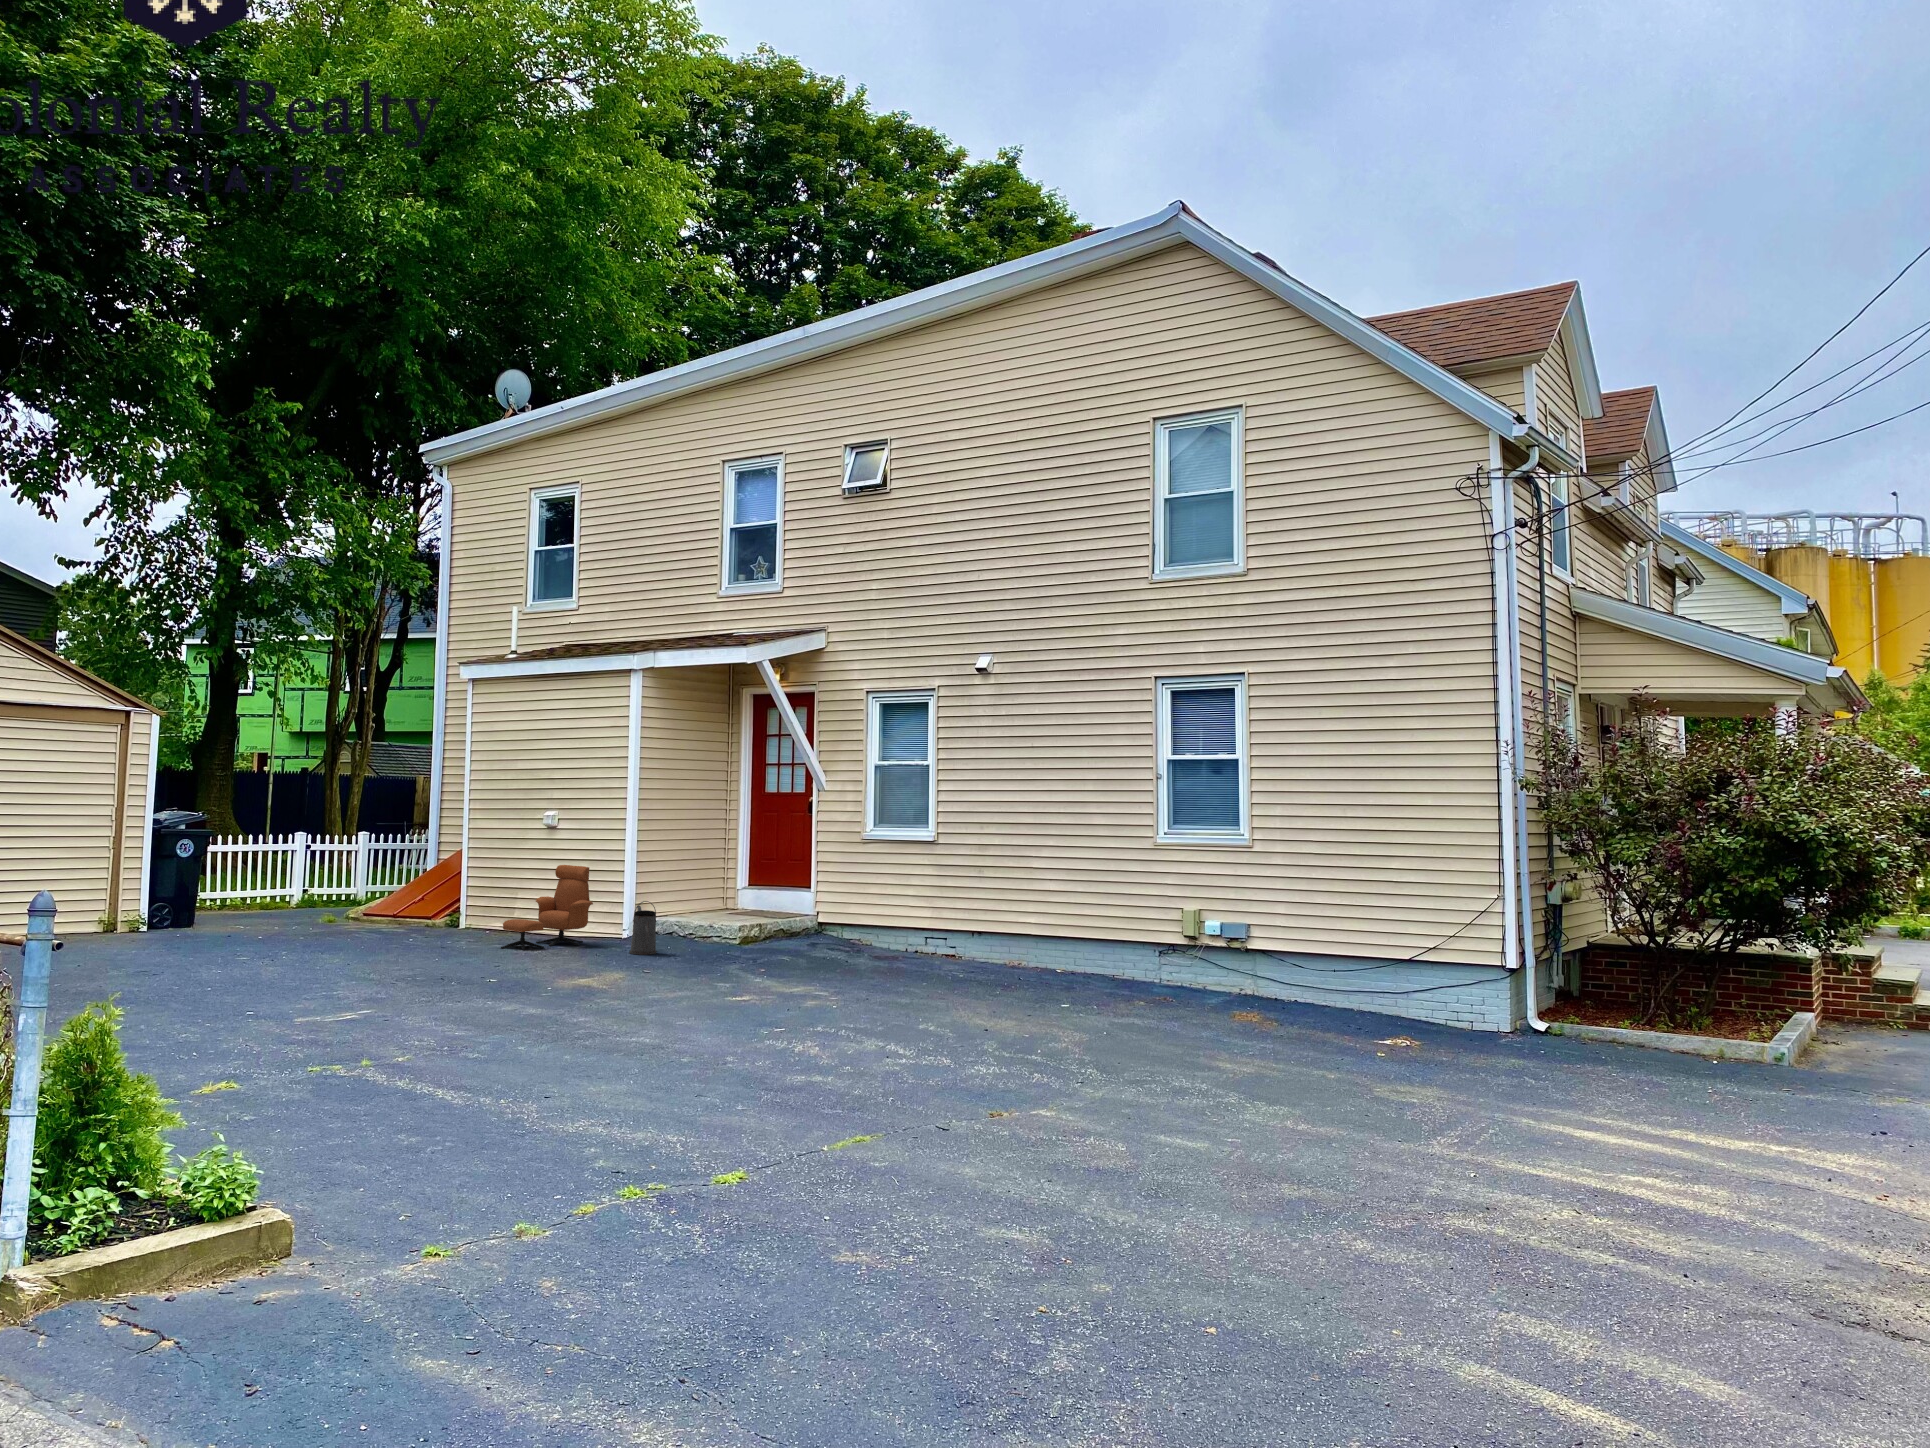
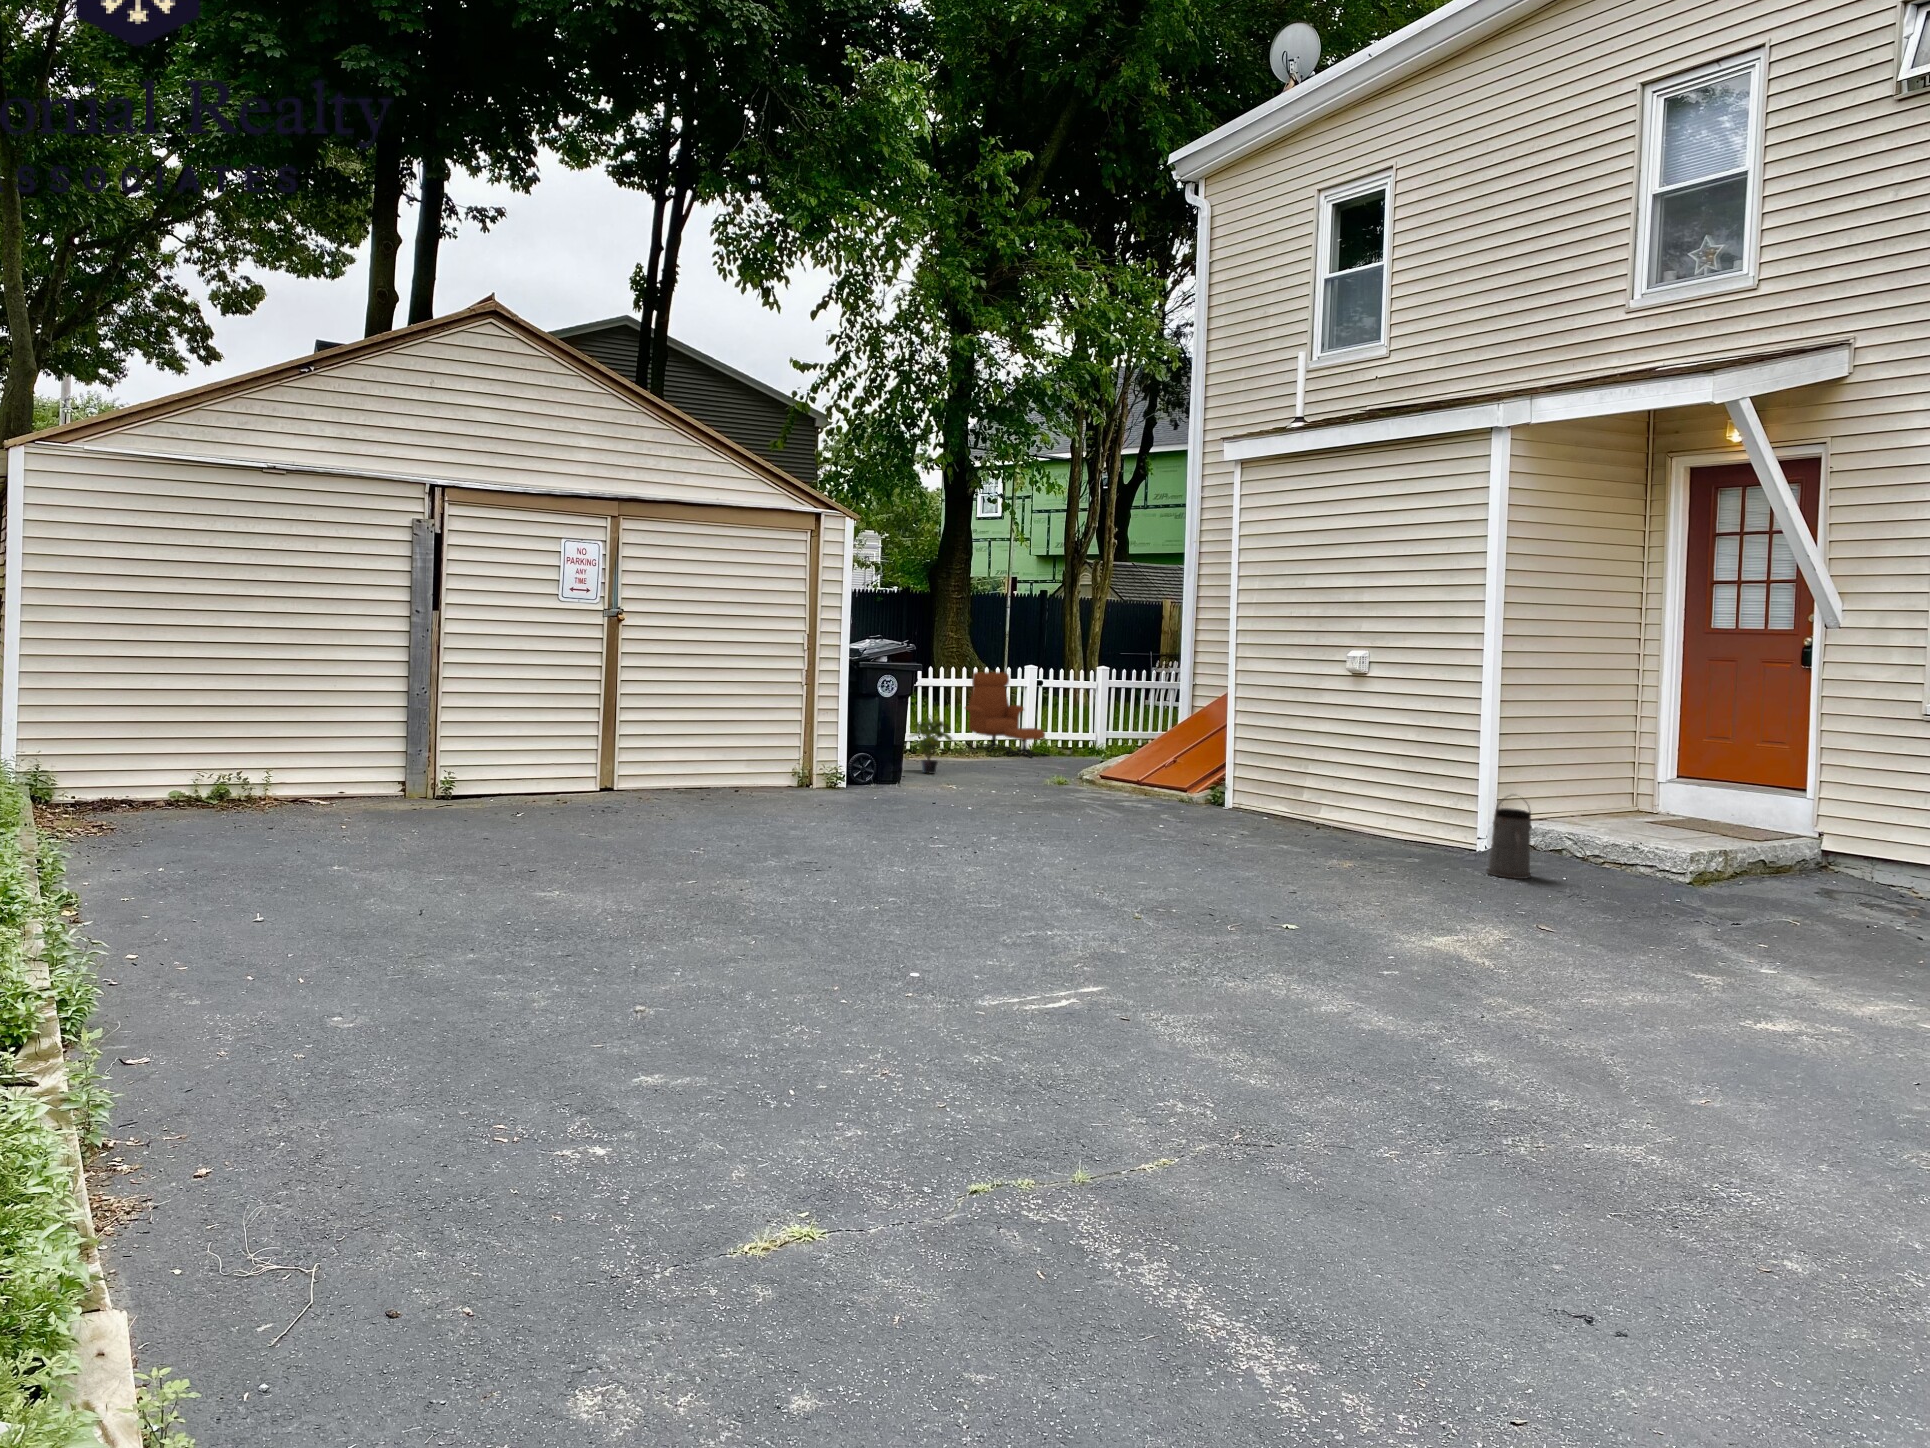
lounge chair: present [501,865,593,950] -> present [965,672,1045,757]
potted plant: none [190,873,232,921] -> present [911,717,952,773]

